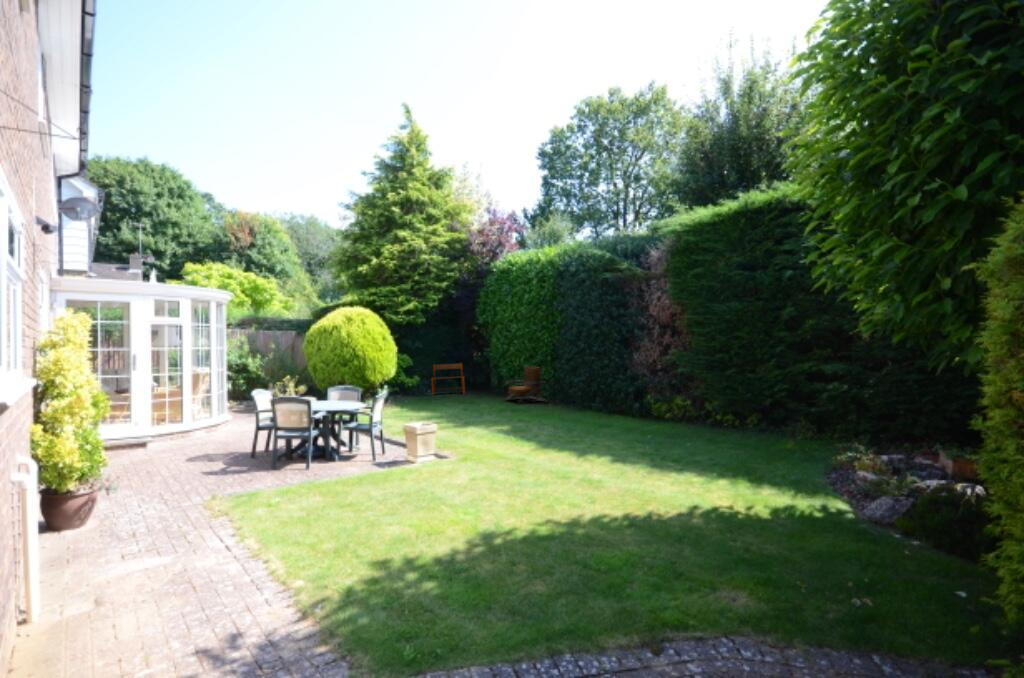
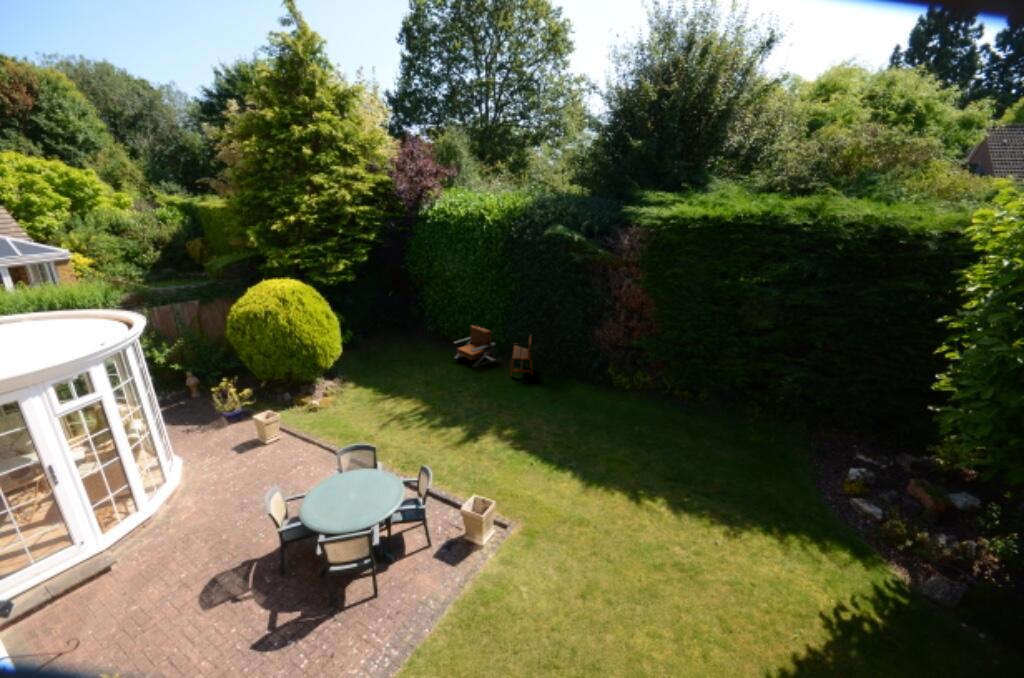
bench: present [431,363,465,394] -> present [510,335,533,377]

